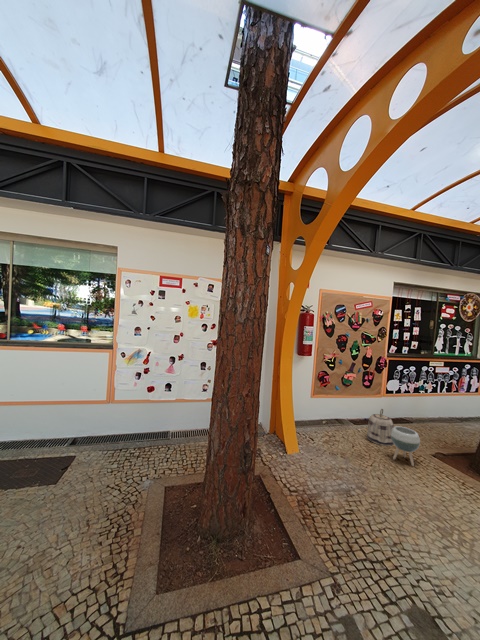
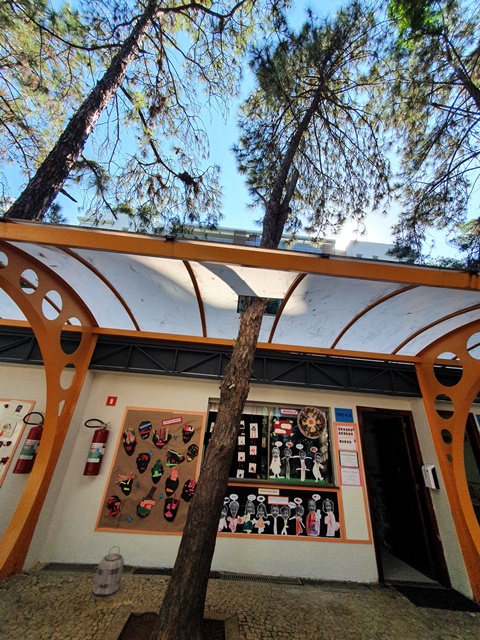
planter: present [391,426,420,466] -> none [60,568,92,624]

